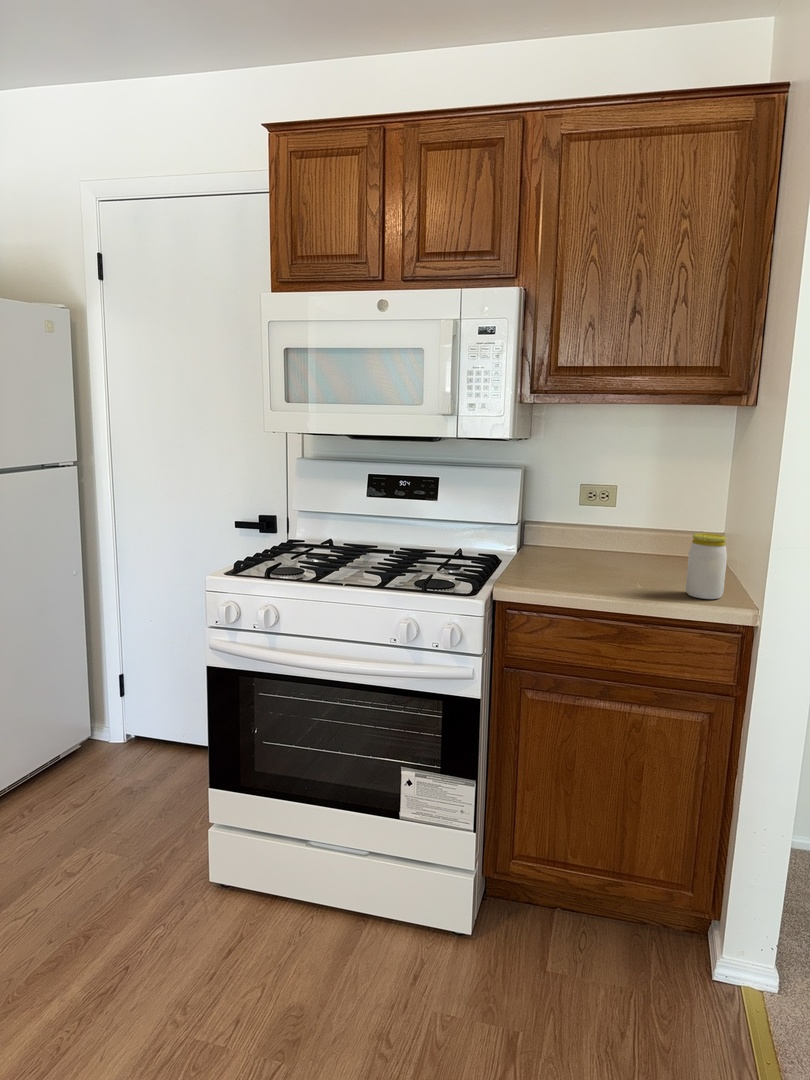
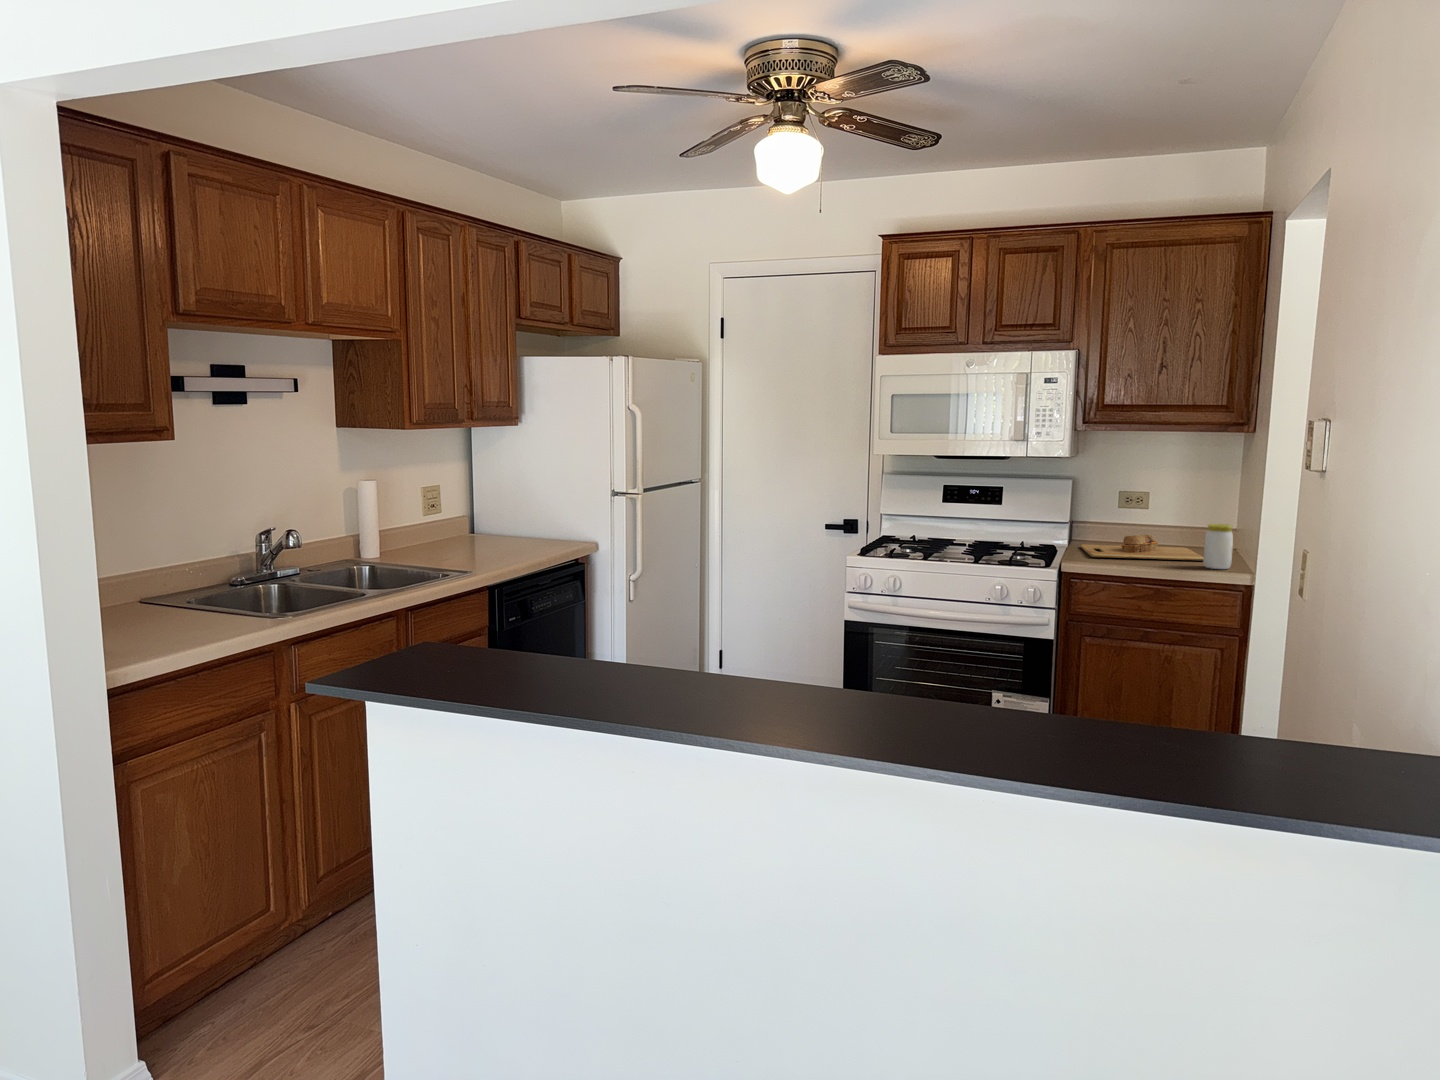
cutting board: none [532,542,687,581] -> present [1081,535,1204,561]

